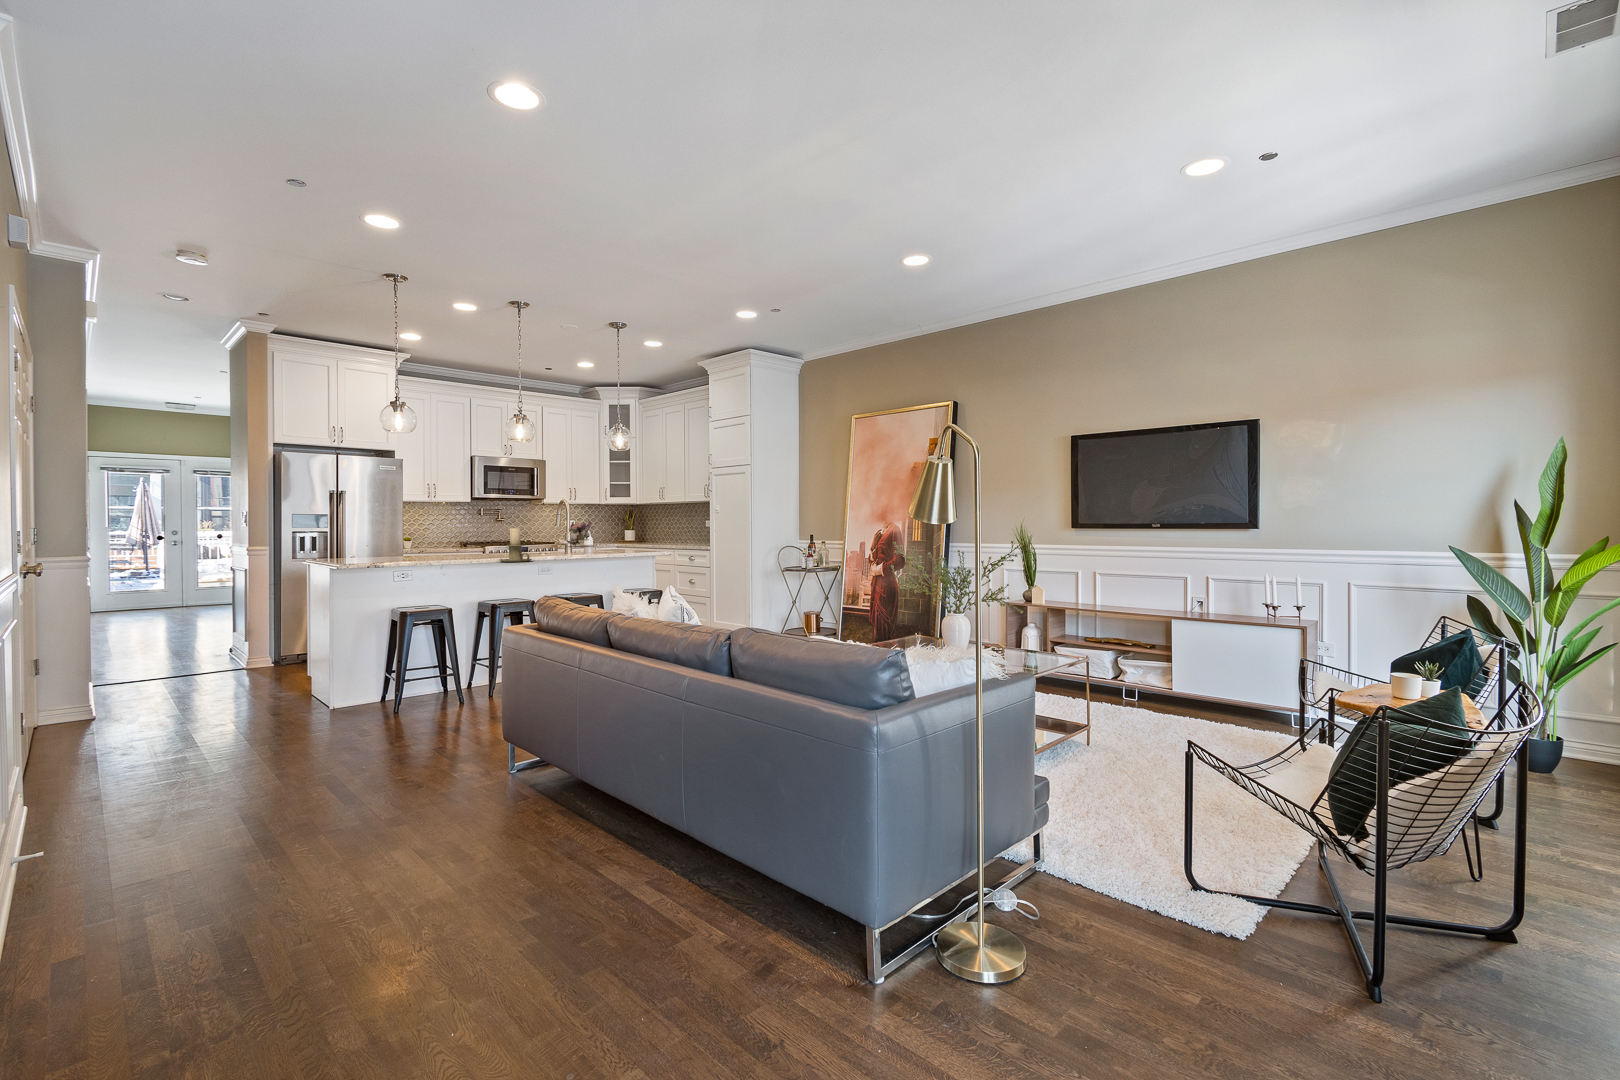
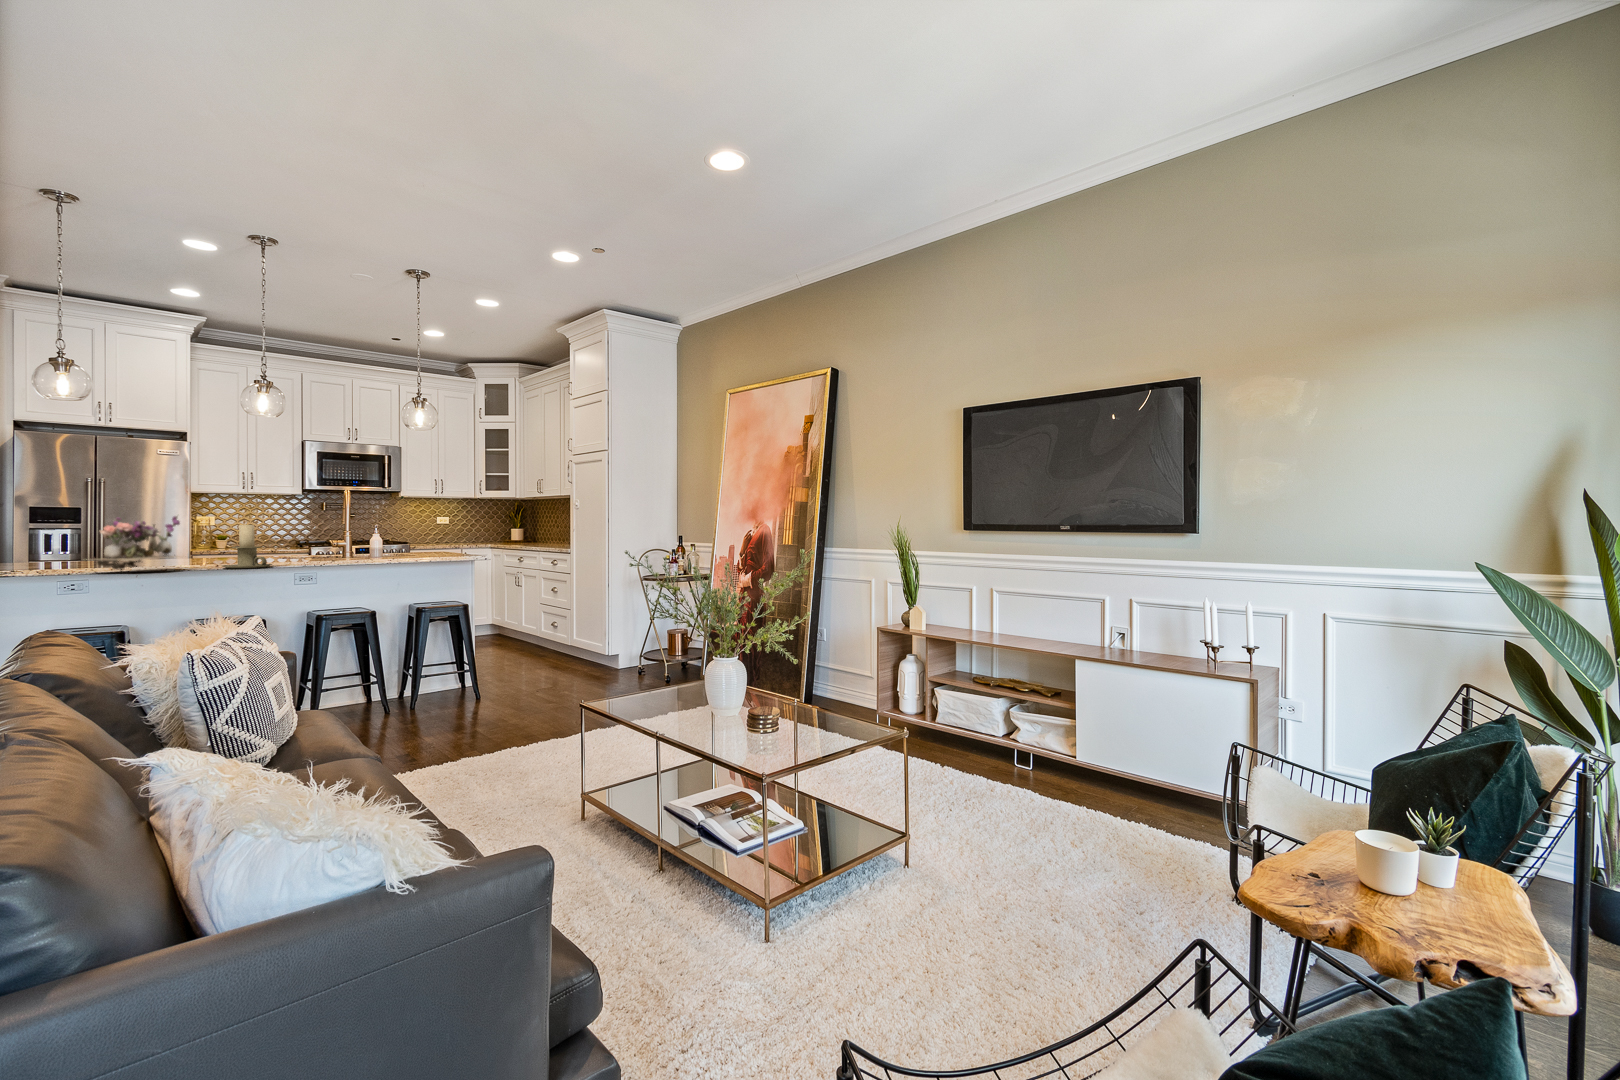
flower arrangement: present [565,521,595,546] -> present [89,516,180,570]

